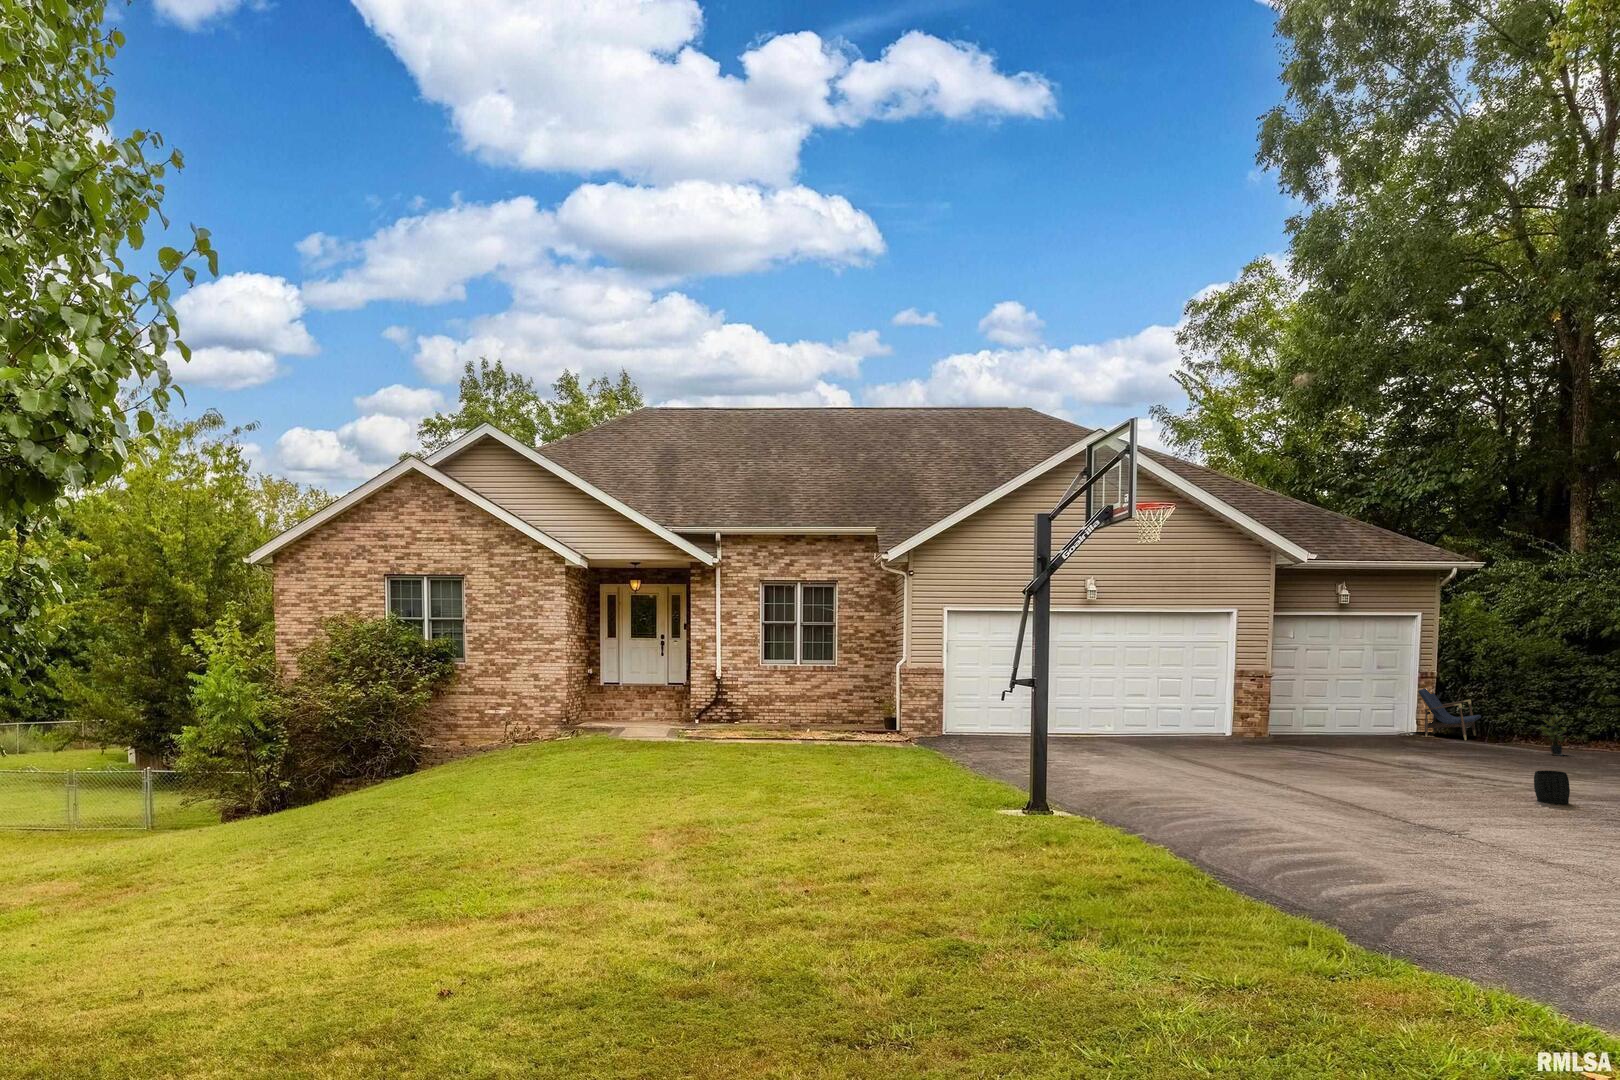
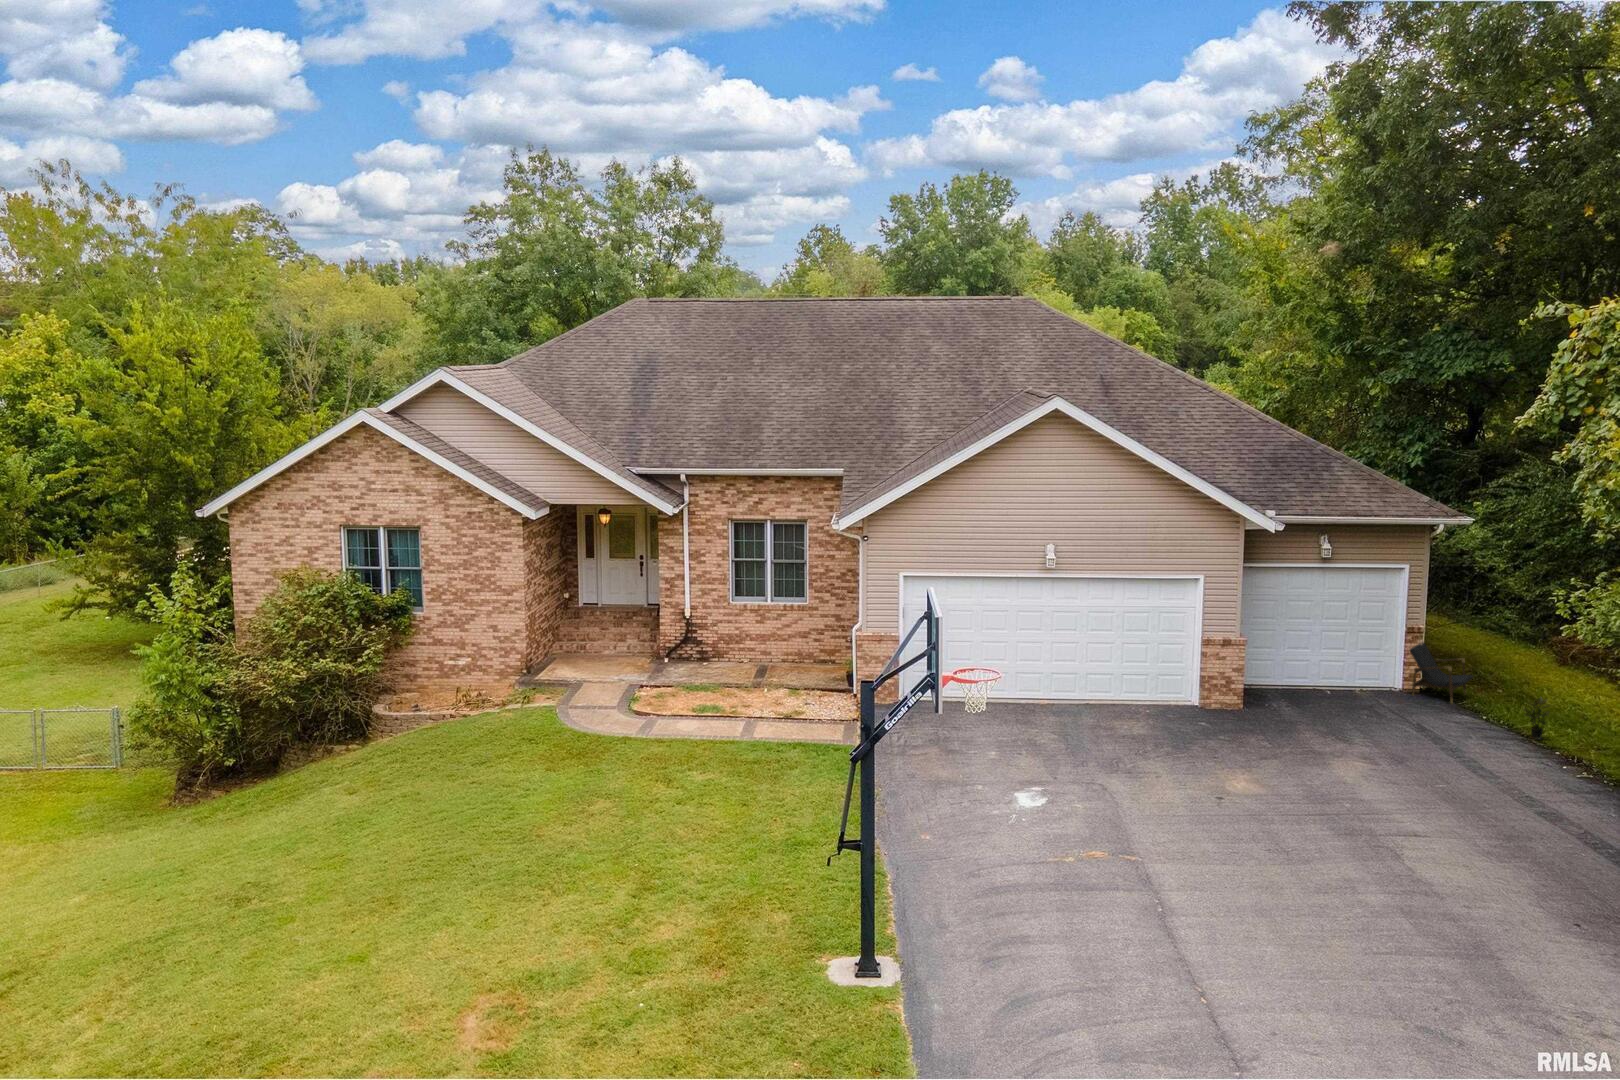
woven basket: present [1534,771,1570,804] -> none [1468,816,1503,855]

